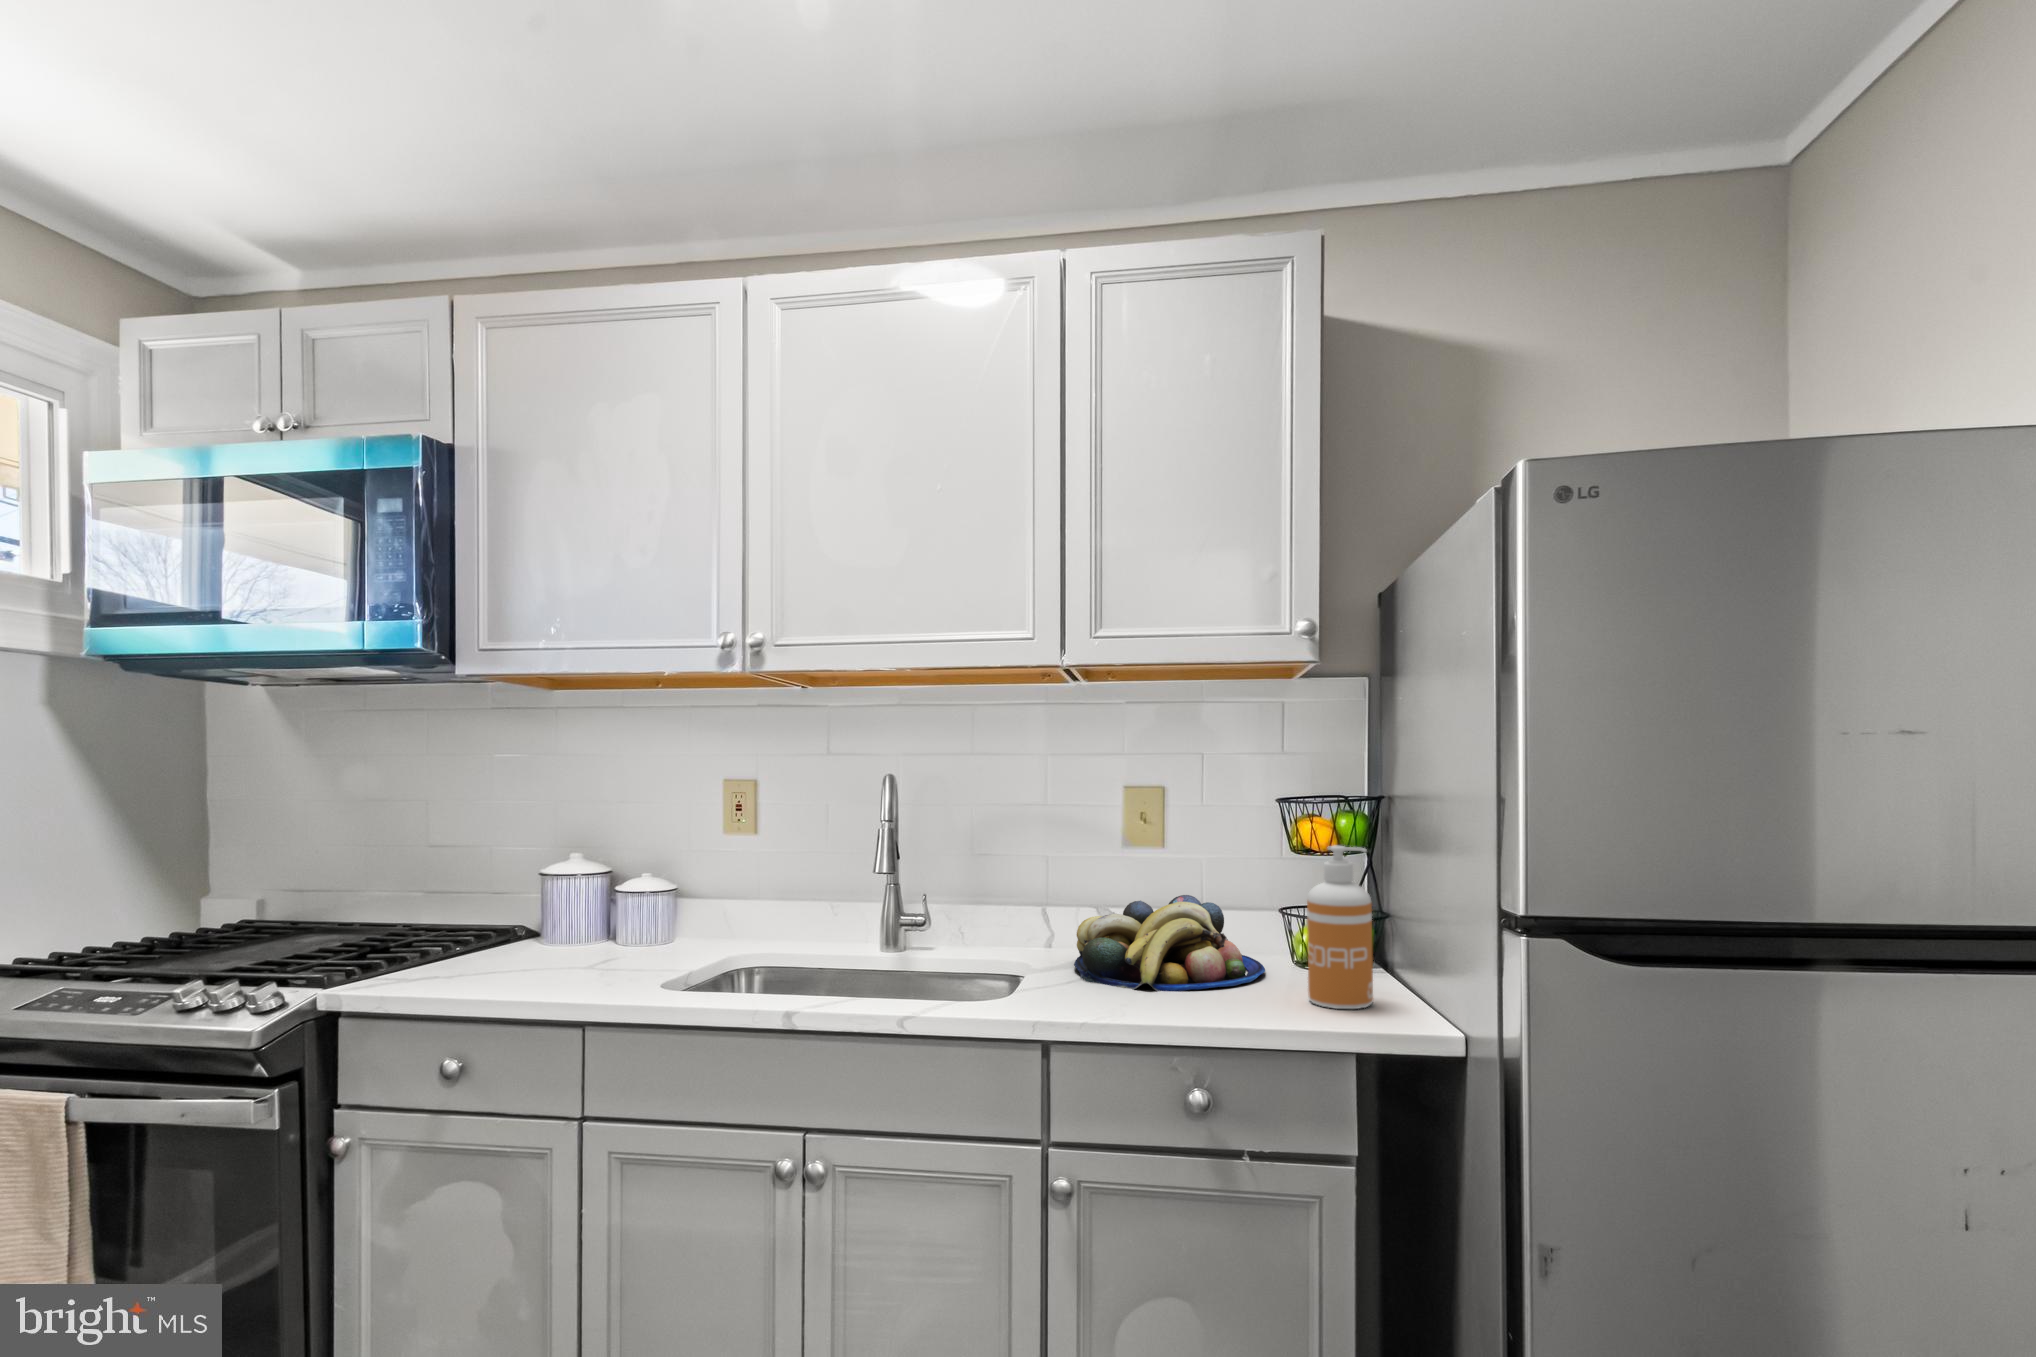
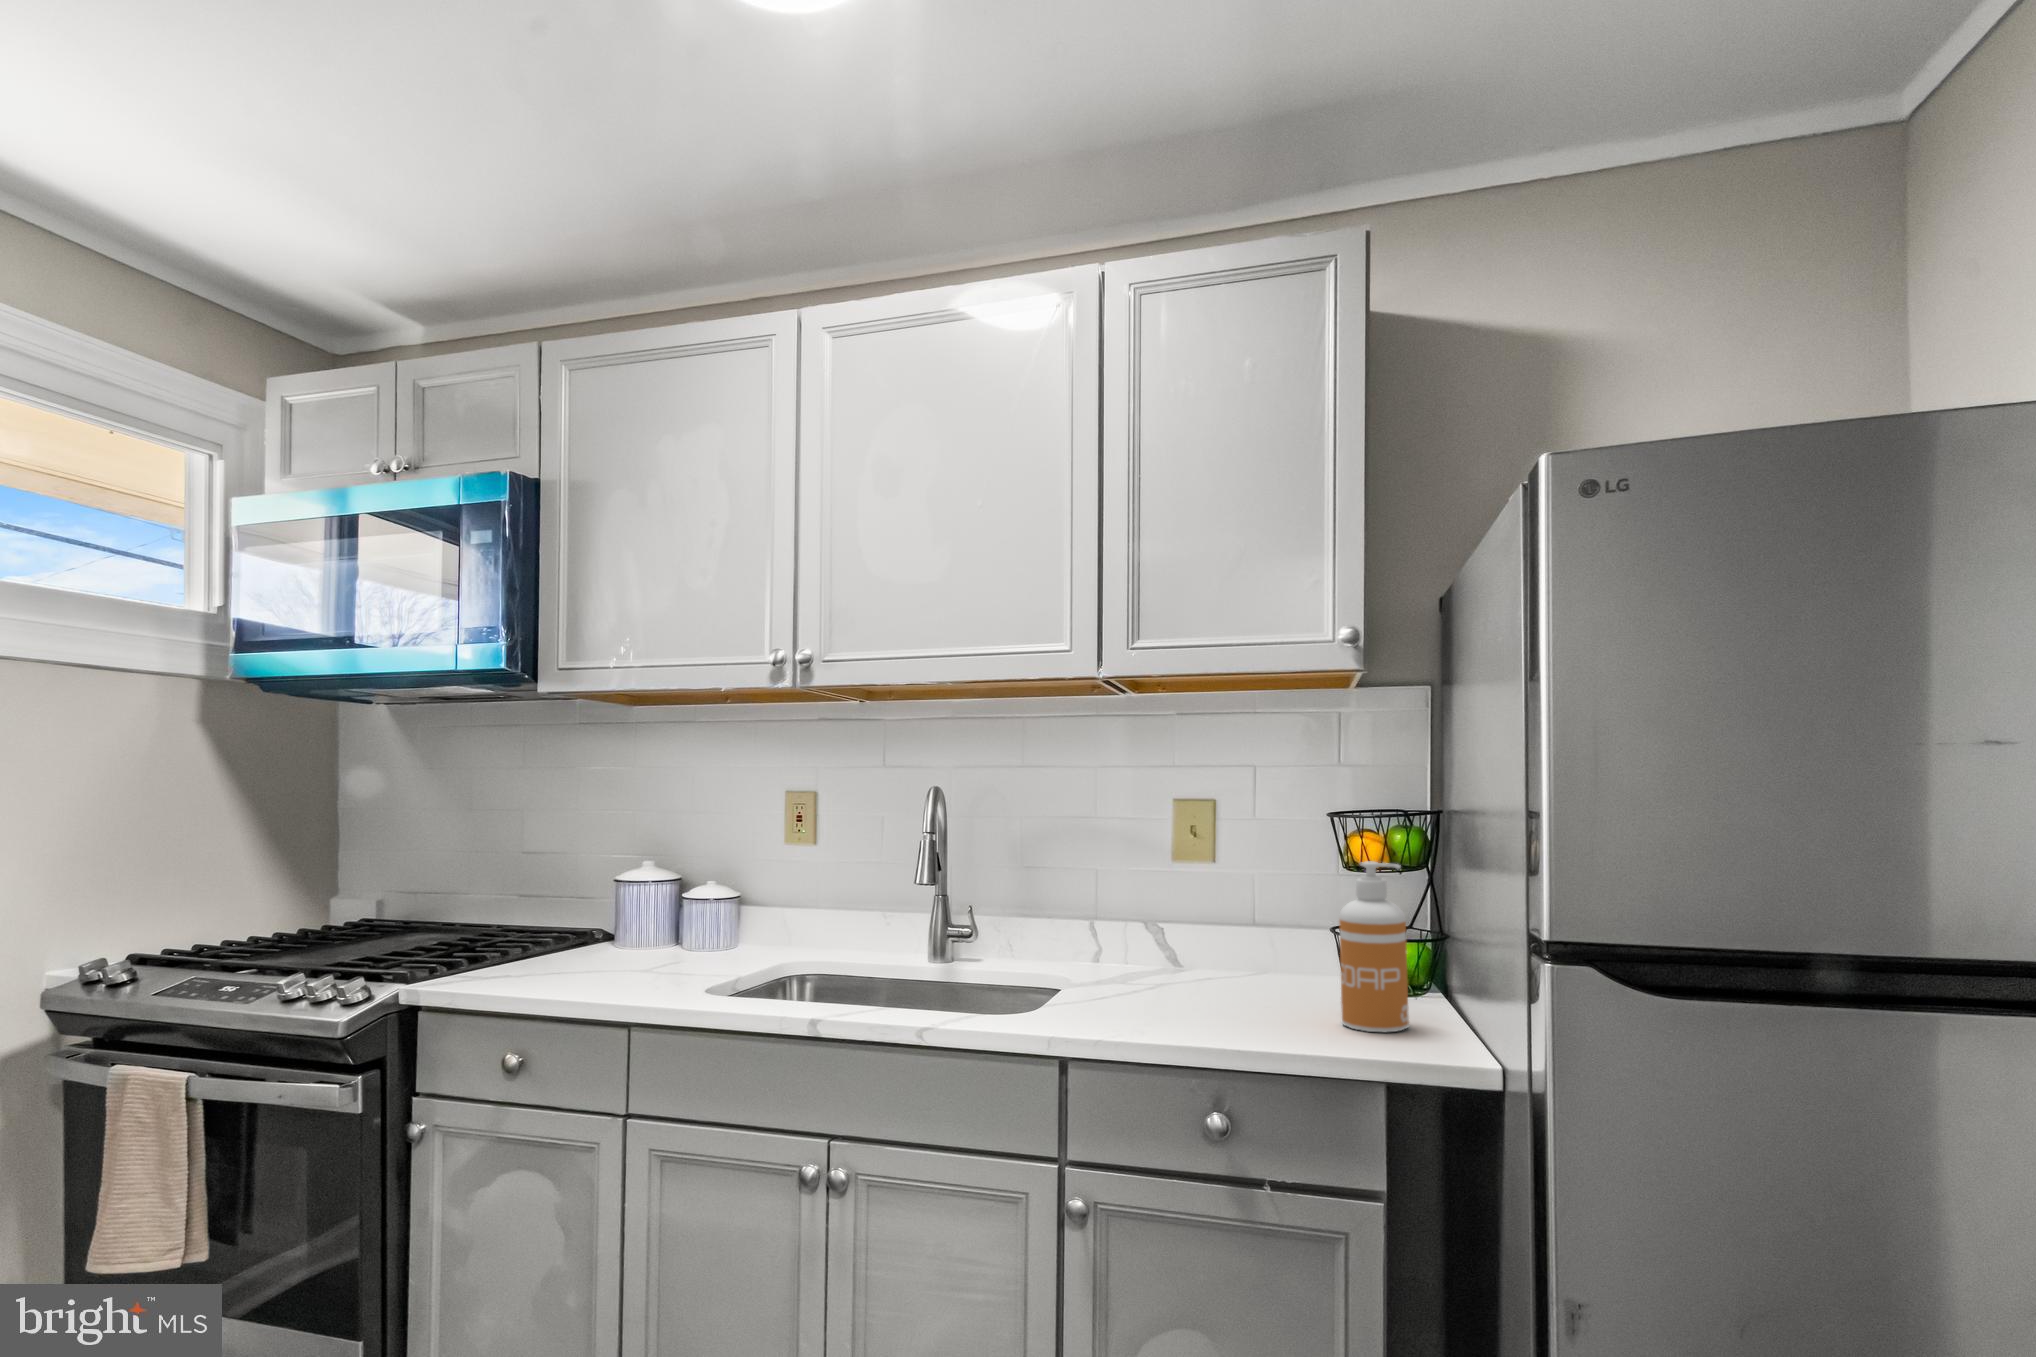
fruit bowl: present [1074,895,1265,991] -> none [1113,913,1310,1010]

